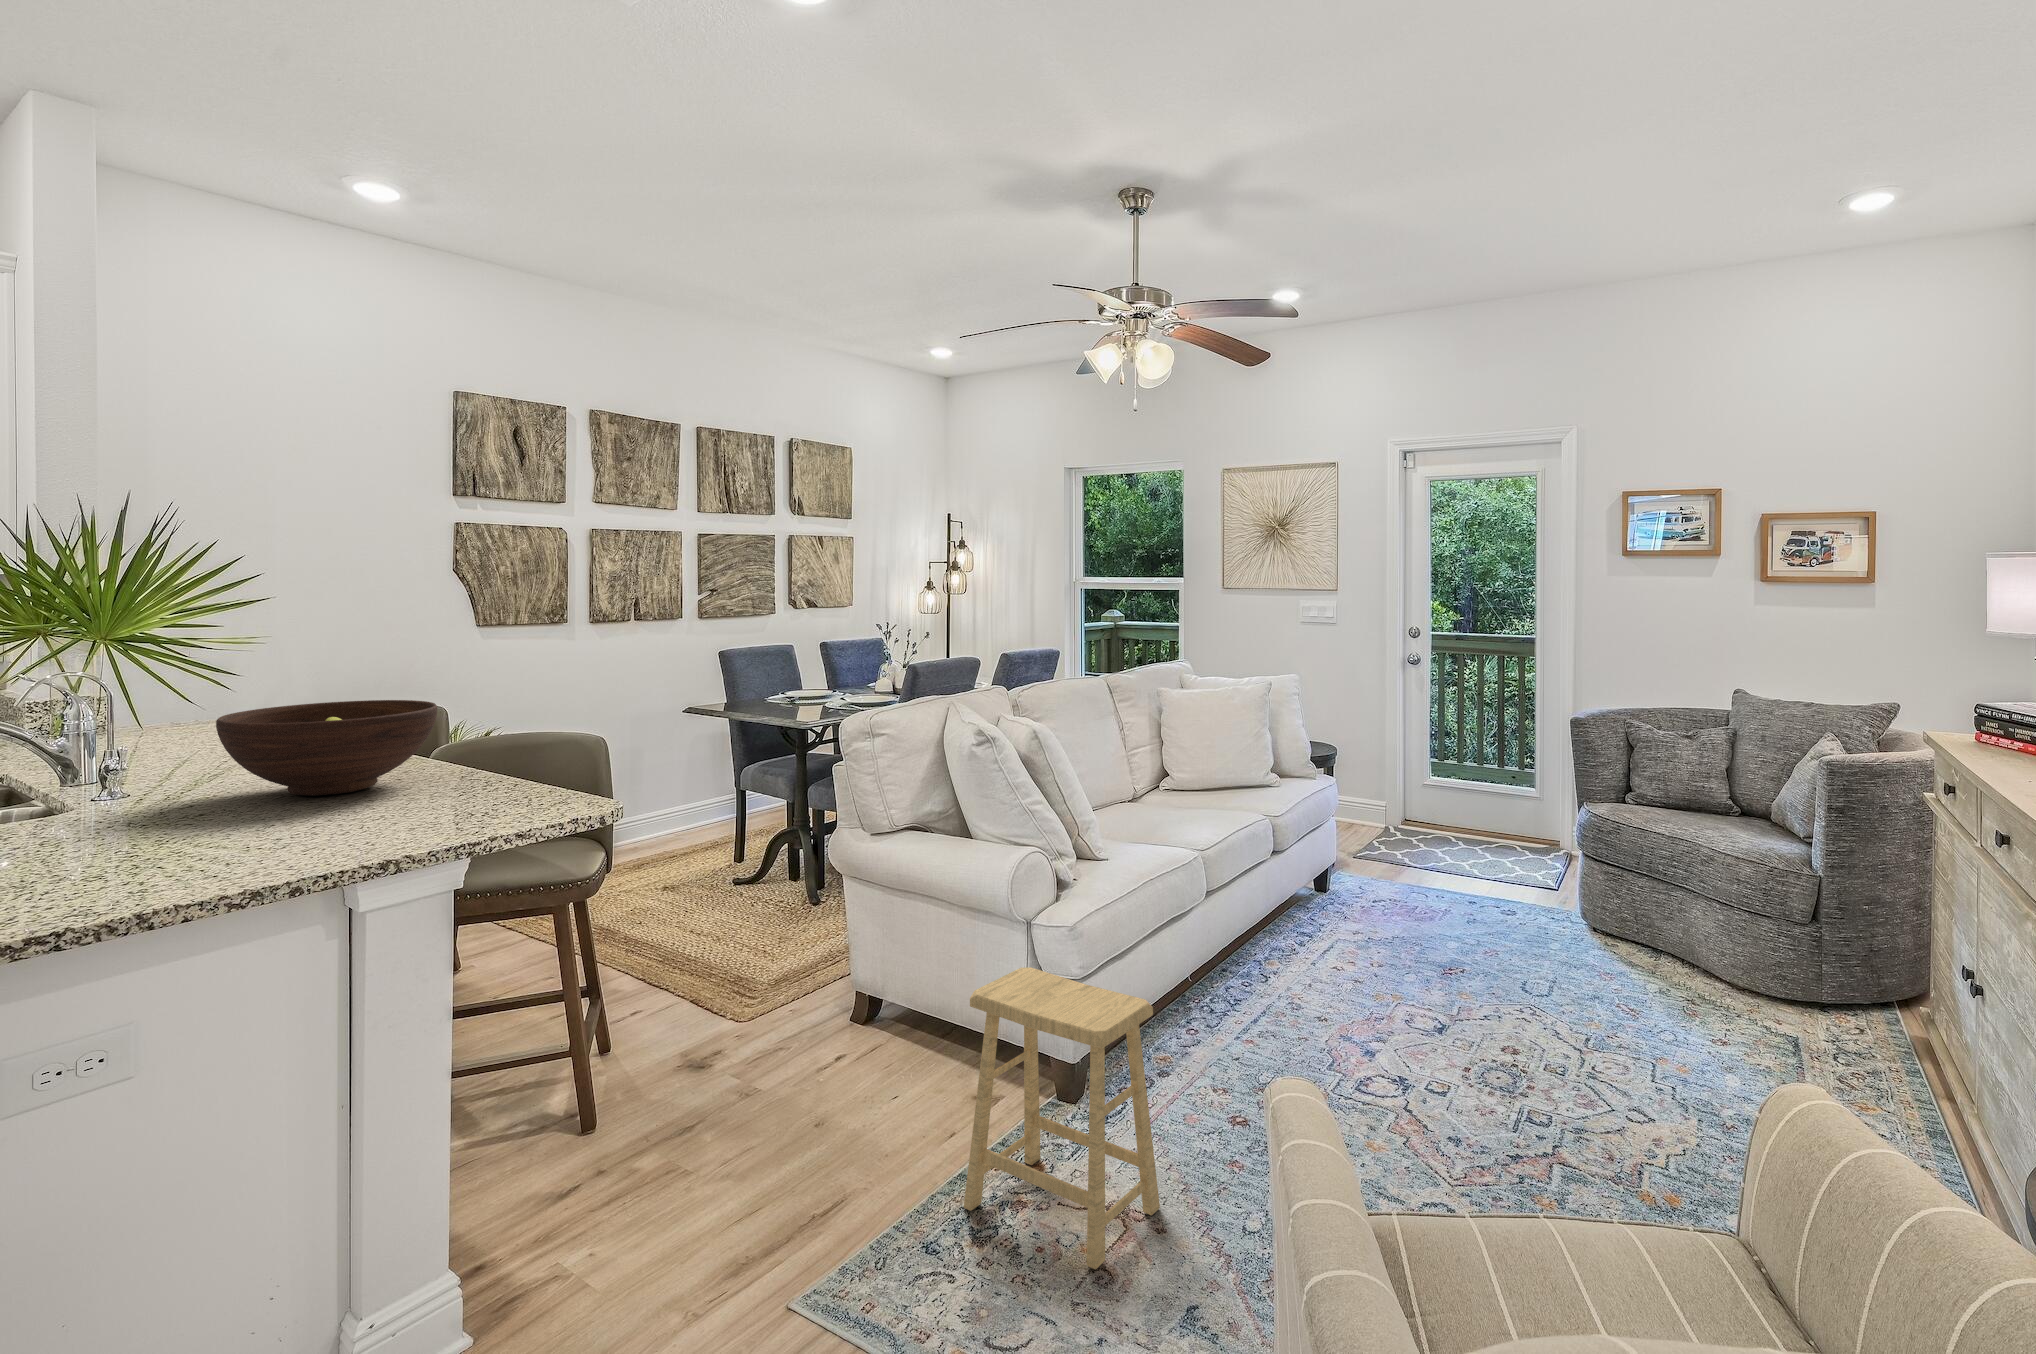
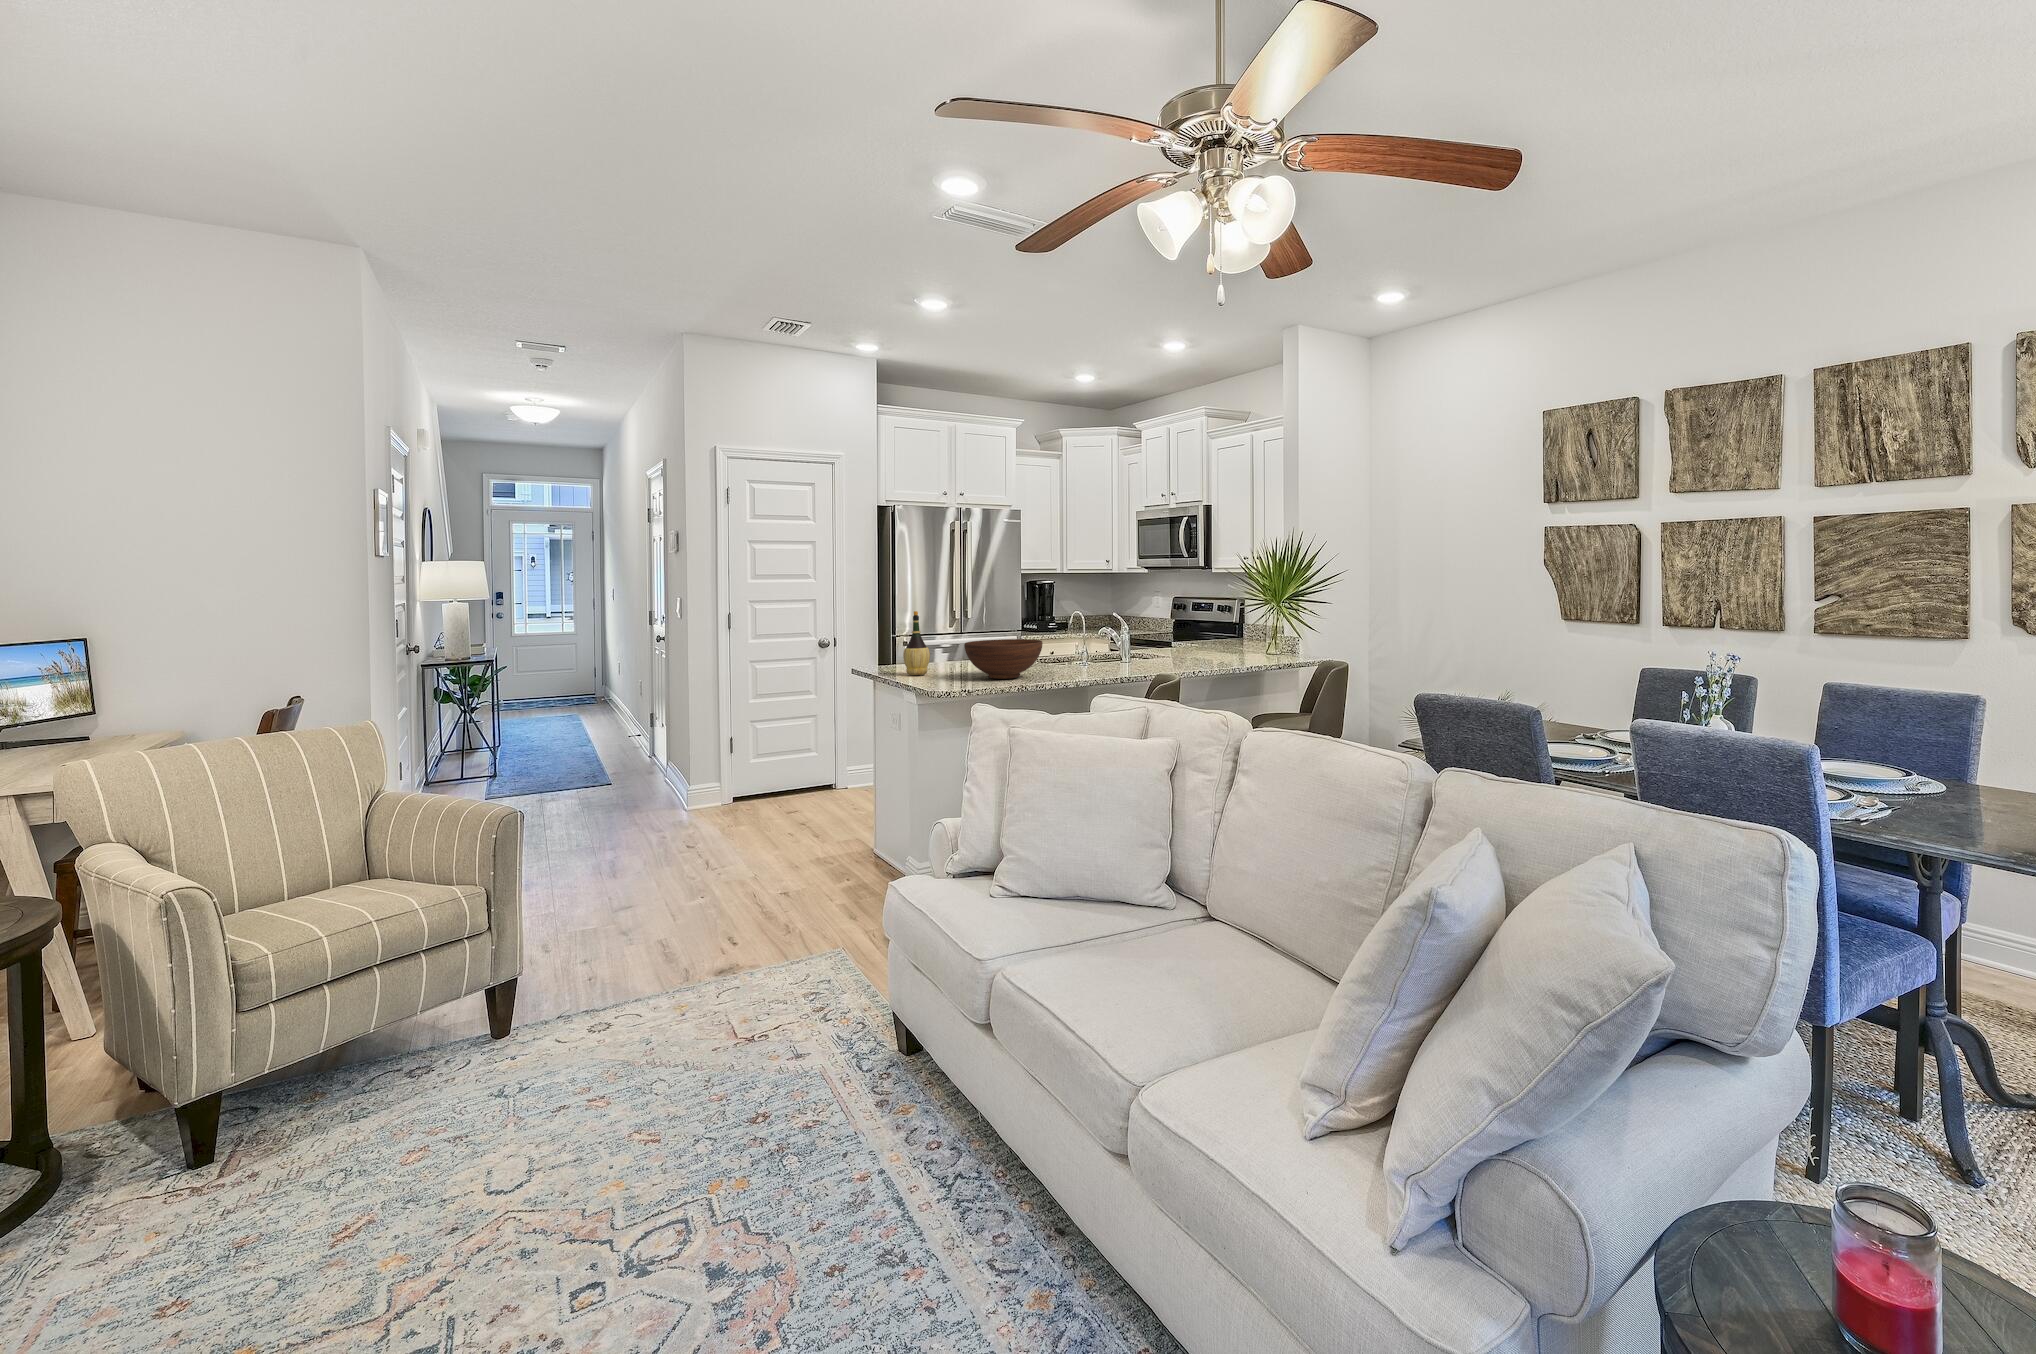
wine bottle: none [78,661,185,853] -> present [903,611,930,675]
footstool: present [964,967,1160,1270] -> none [702,863,840,1059]

